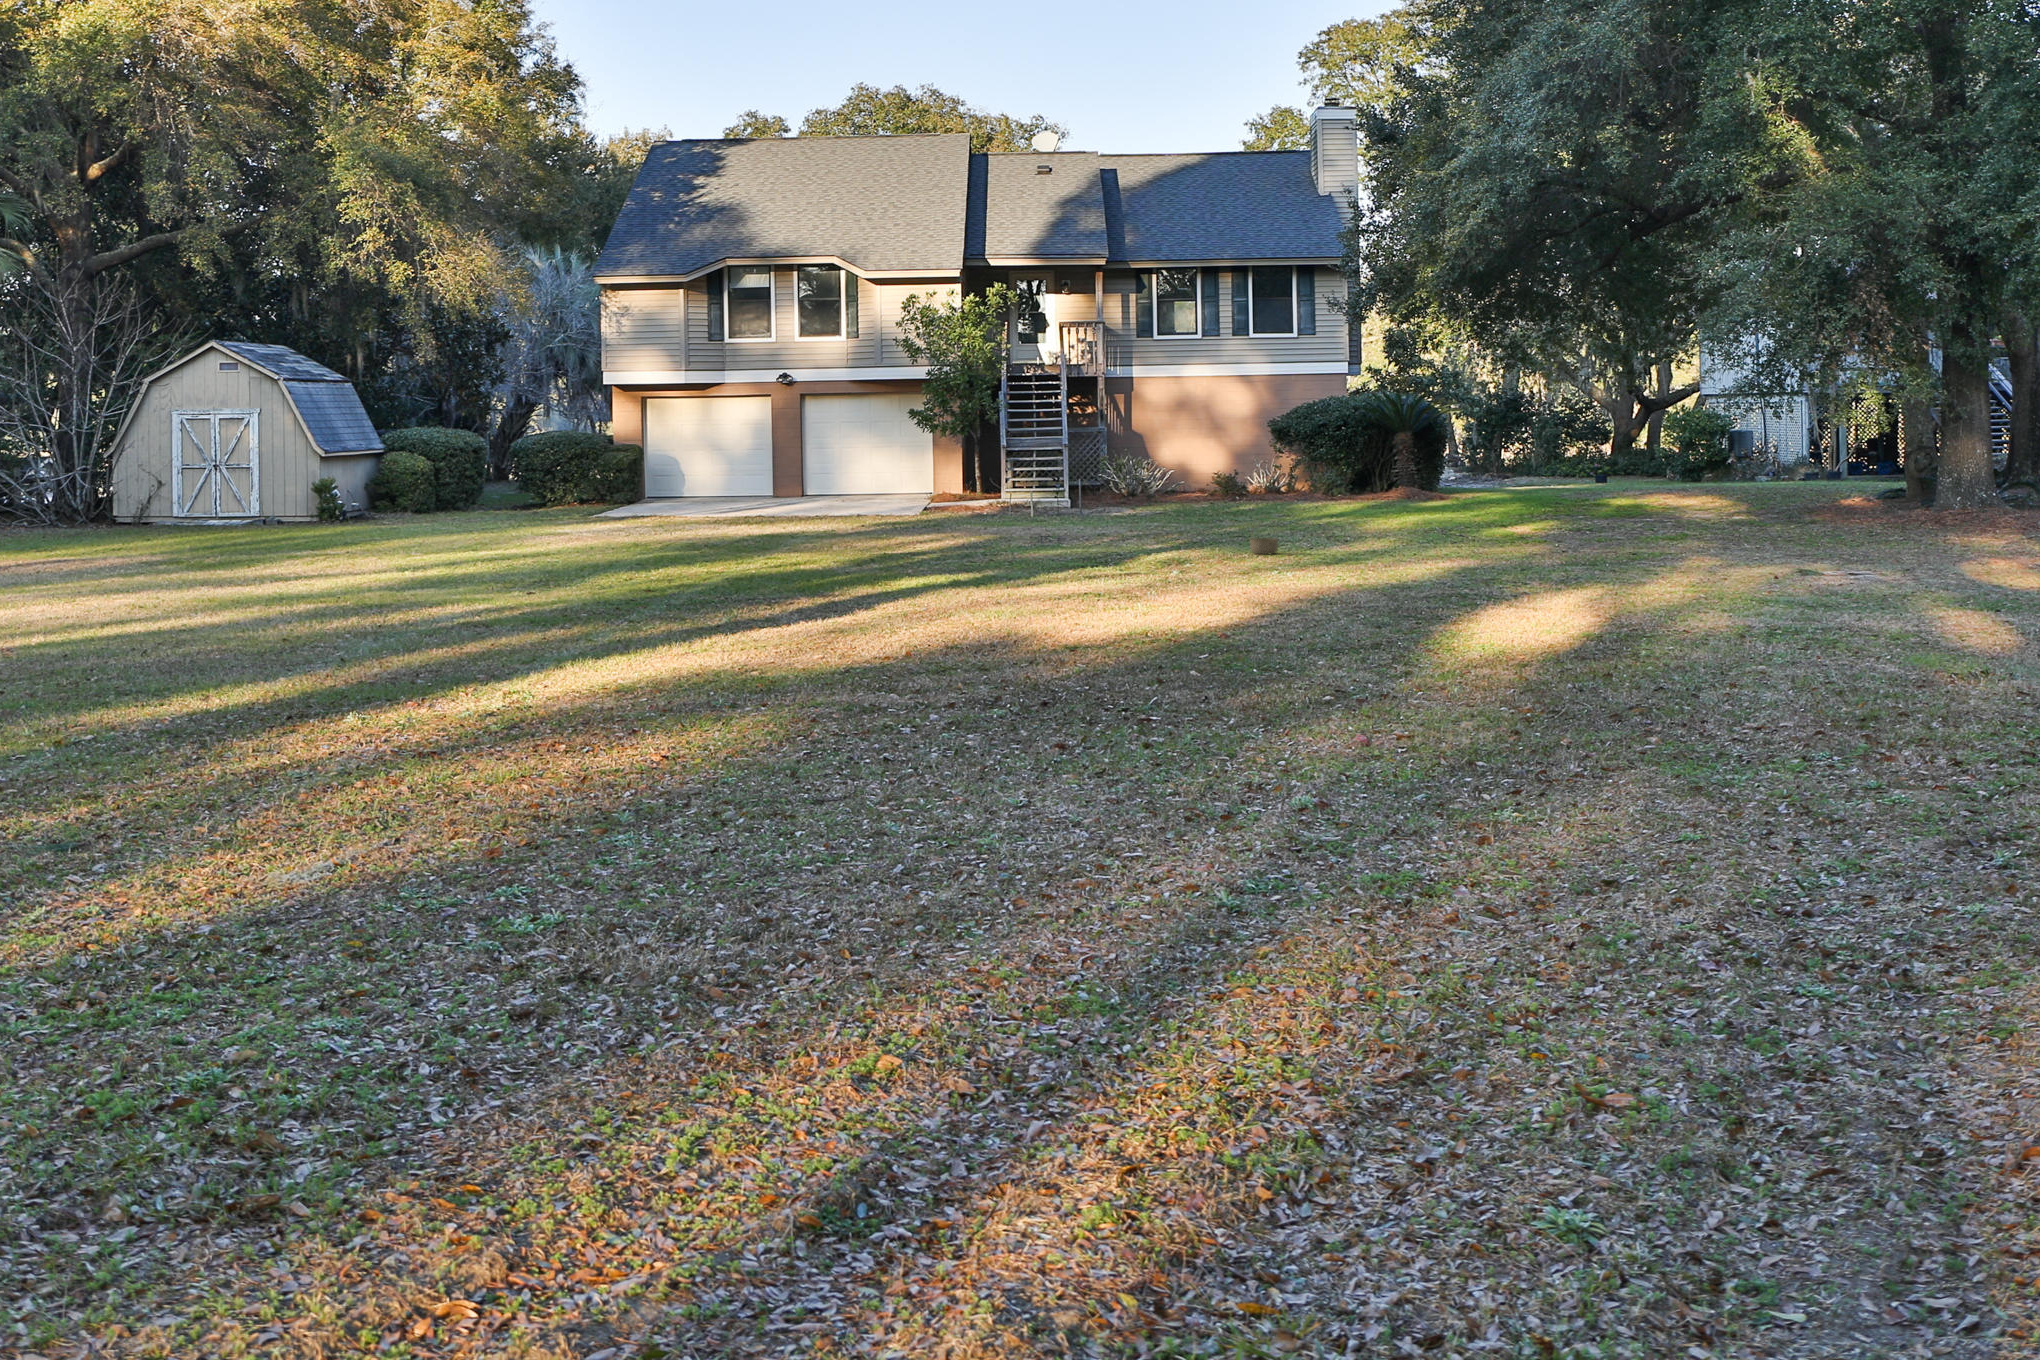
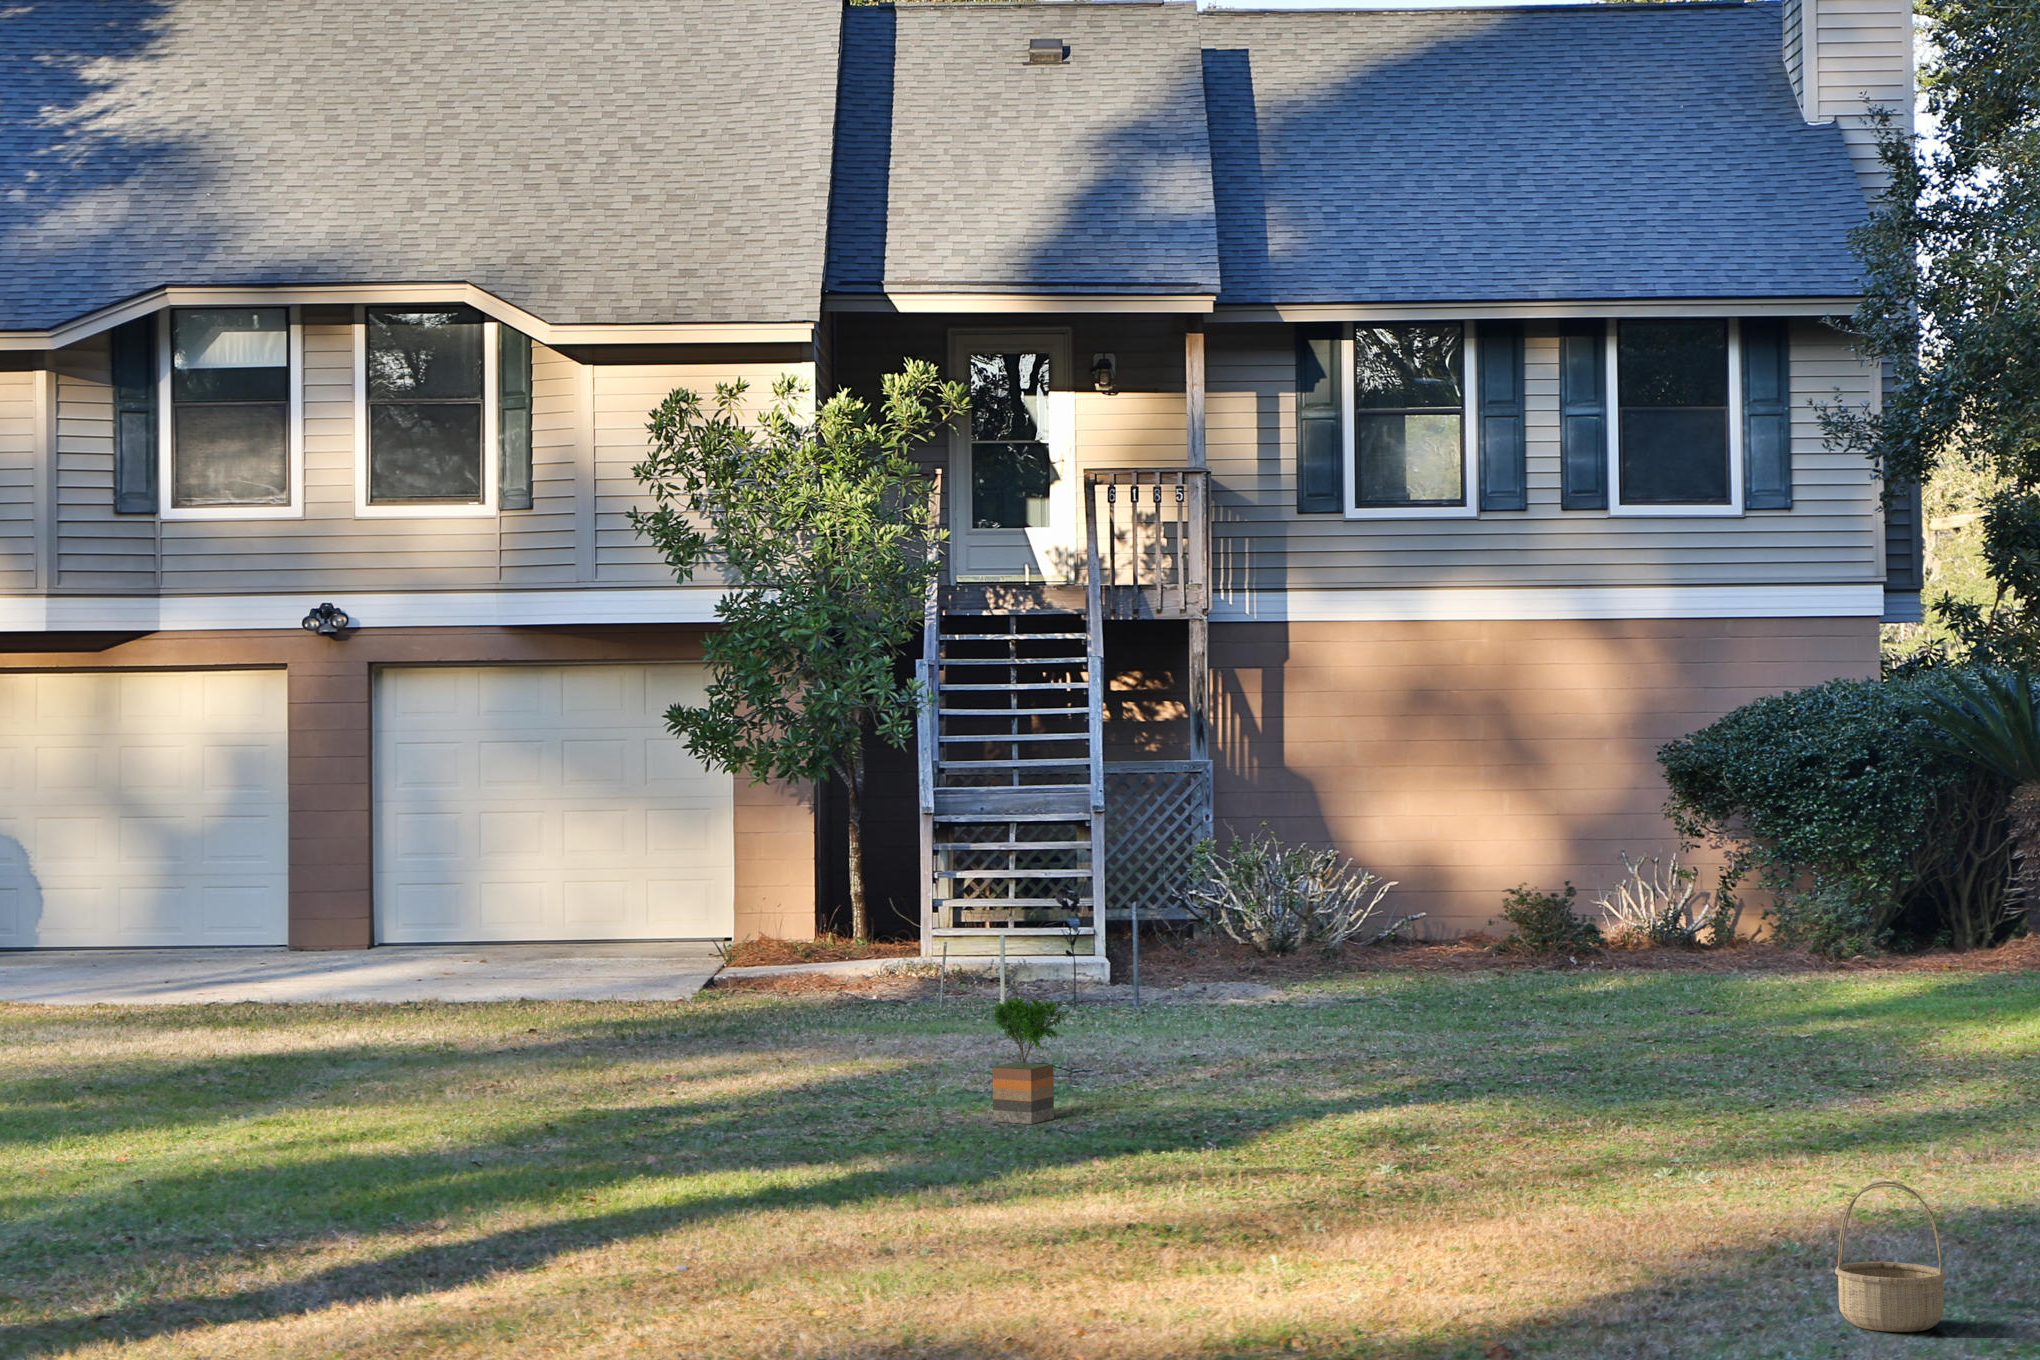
potted tree: none [1025,490,1049,528] -> present [992,997,1066,1124]

